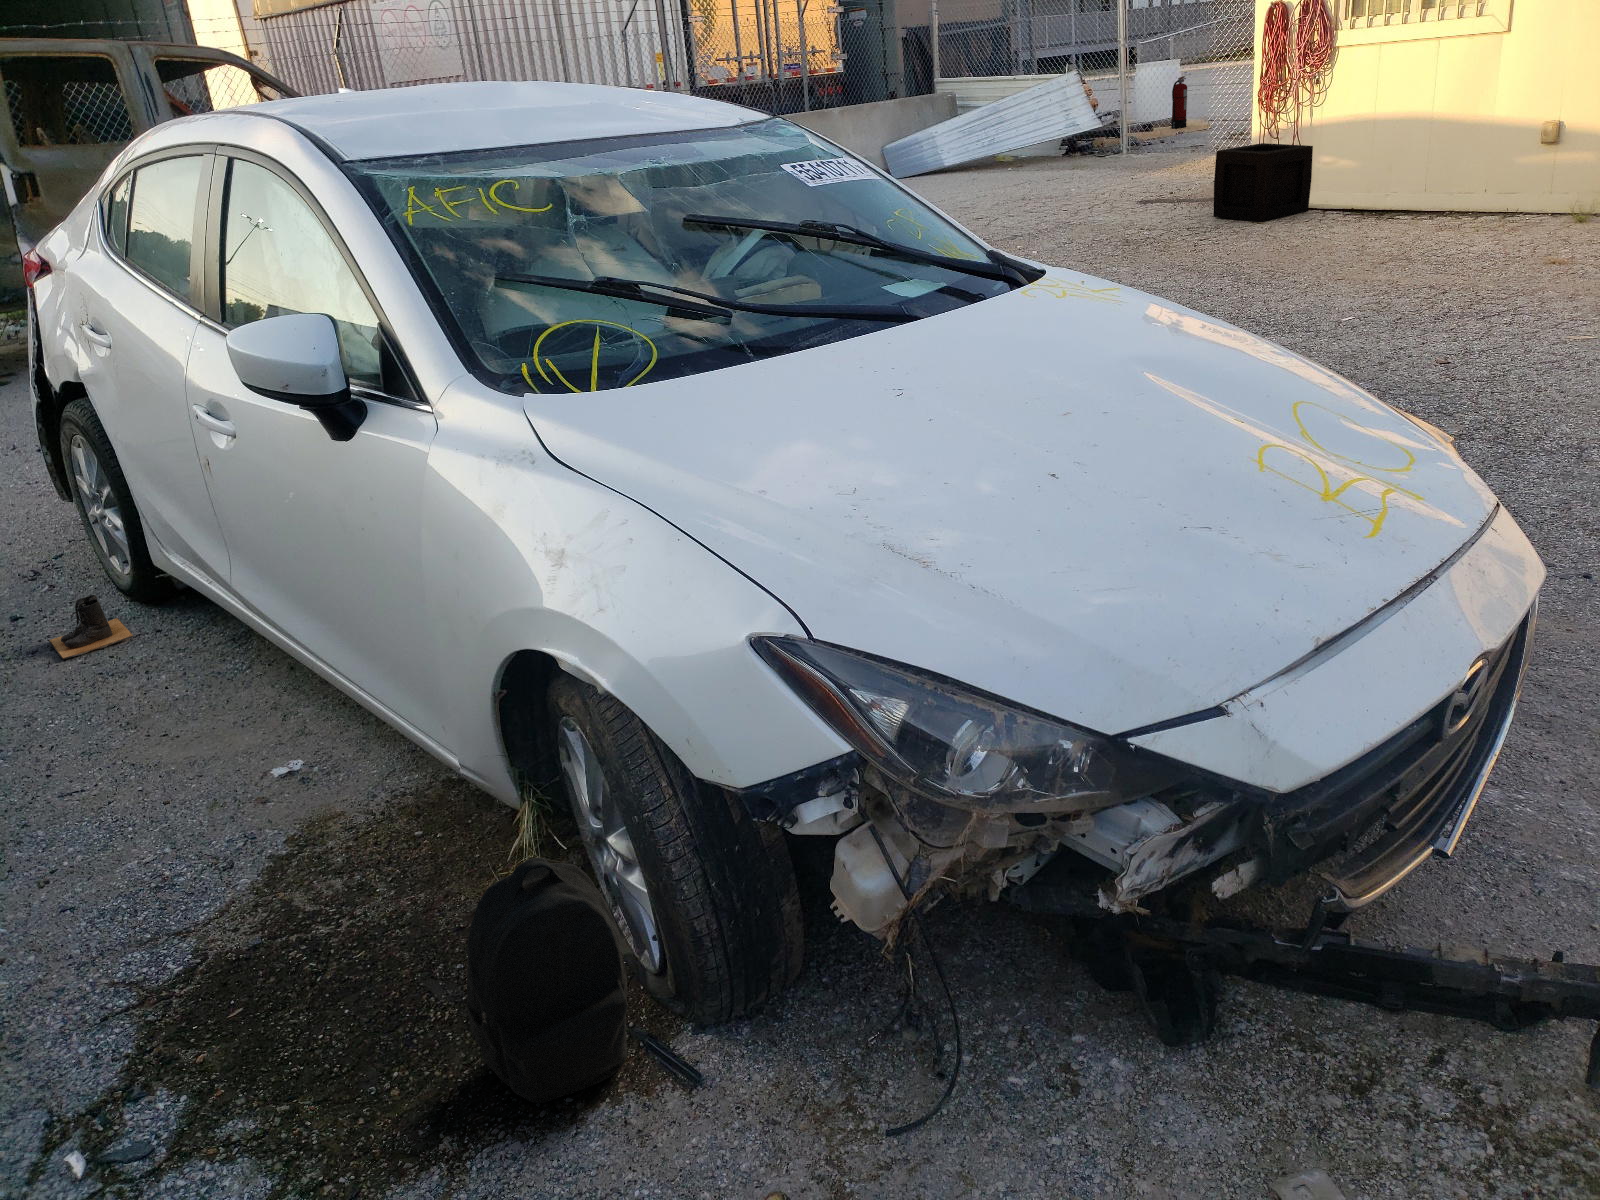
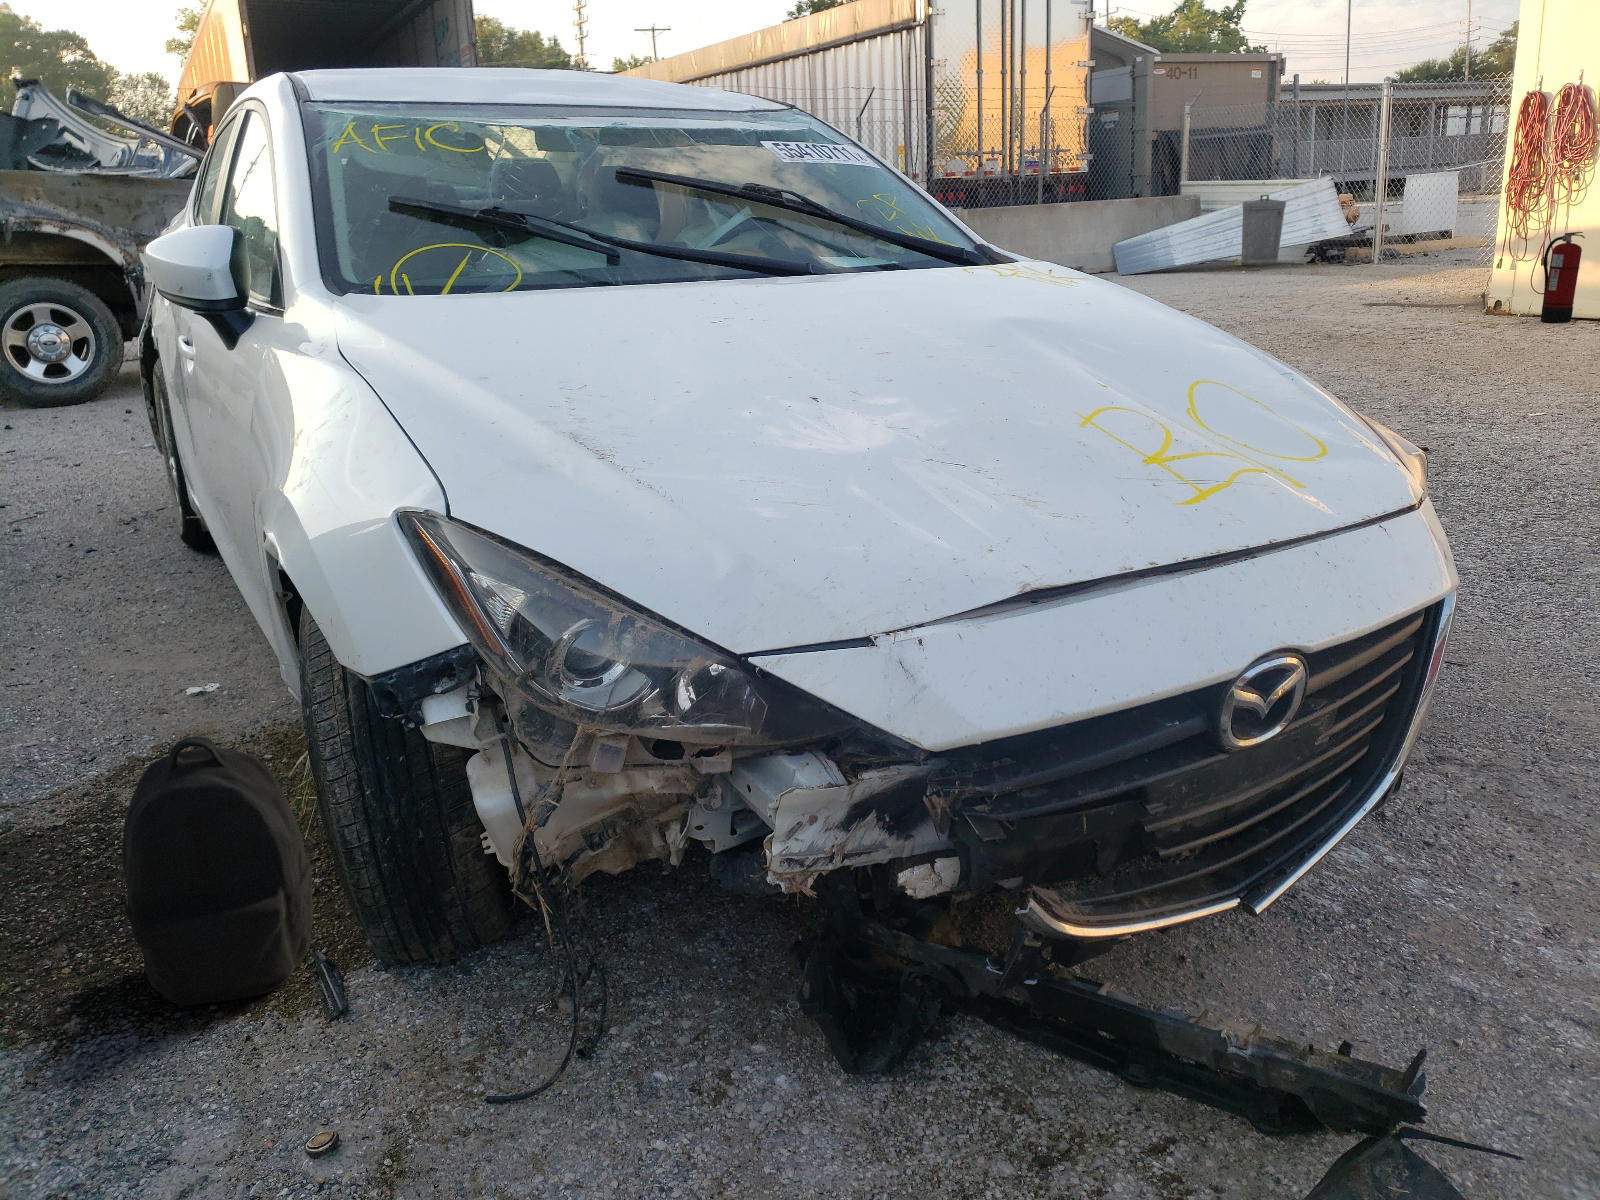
fire extinguisher: present [1171,76,1187,128] -> present [1541,232,1585,323]
trash can: none [1011,92,1054,164] -> present [1241,195,1286,266]
wooden crate: present [1213,143,1313,222] -> none [1416,244,1533,323]
boots: present [49,595,133,659] -> none [105,521,174,574]

